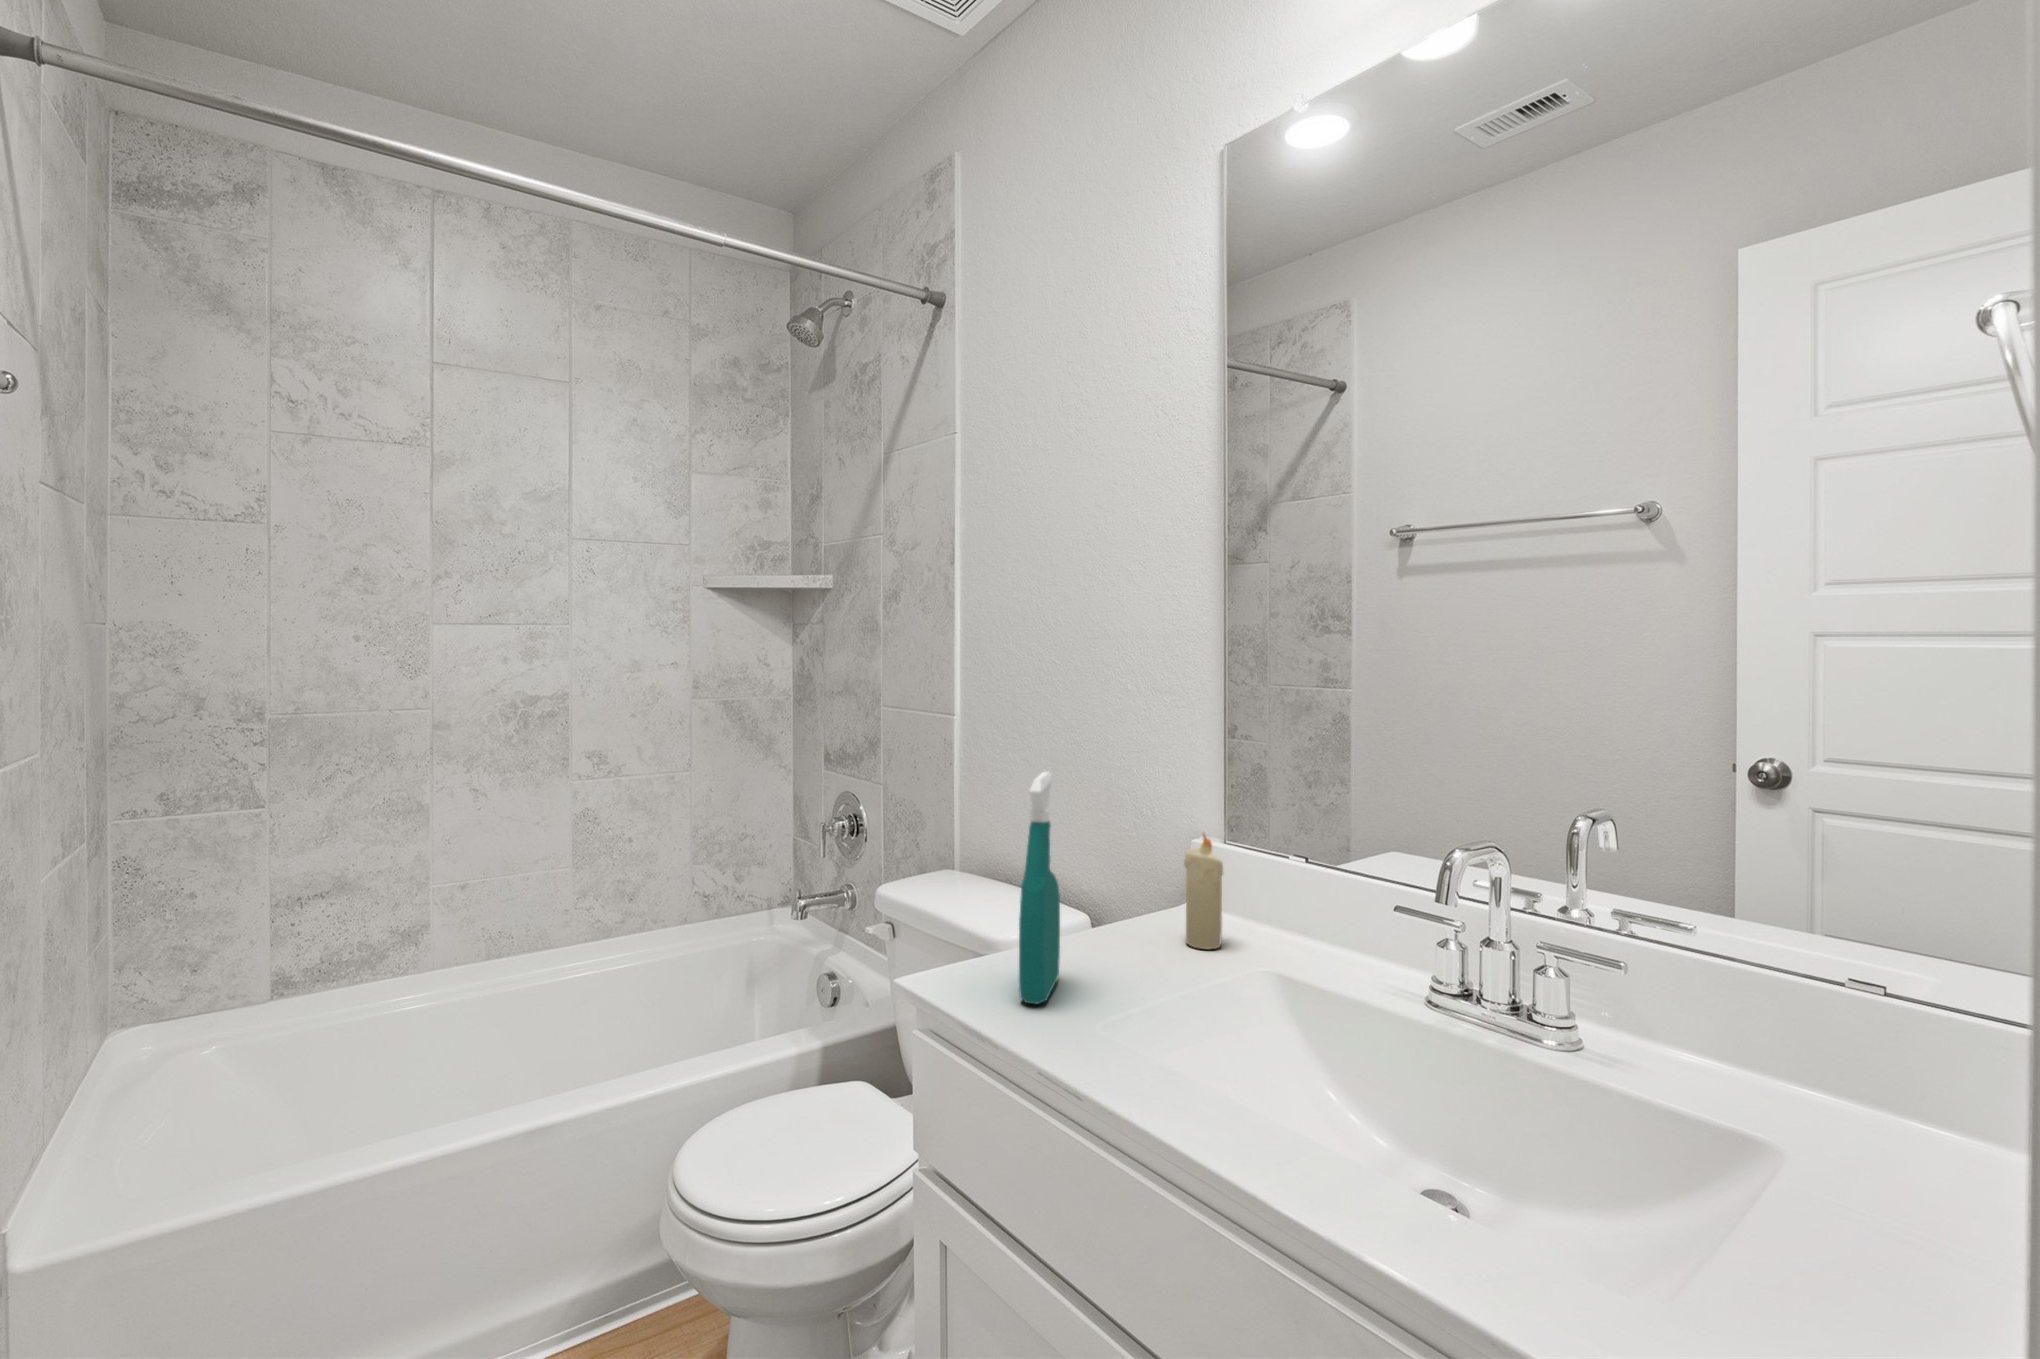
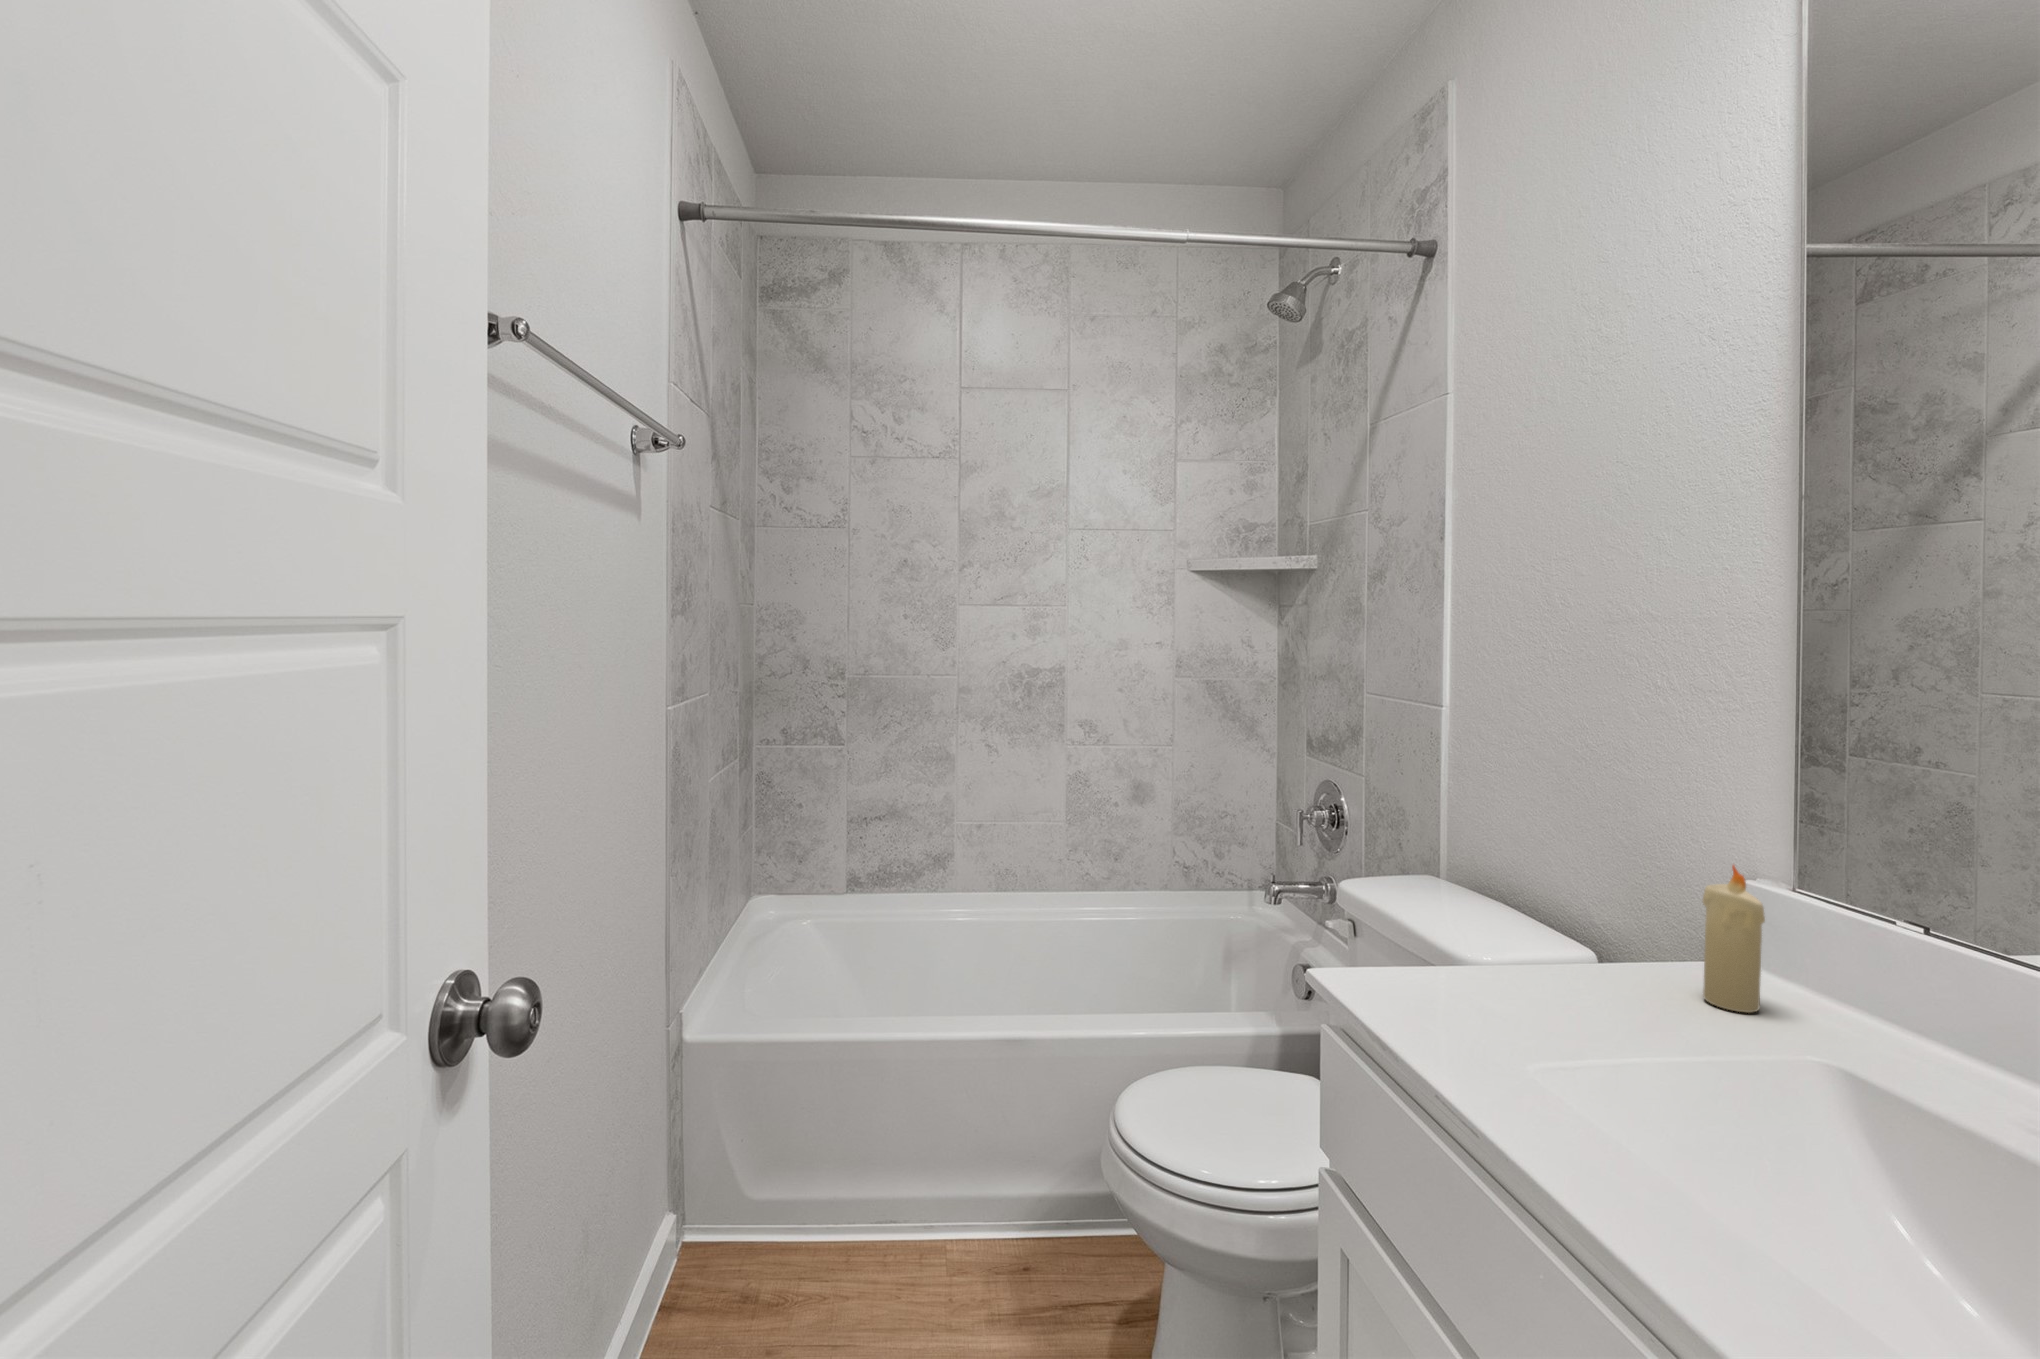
spray bottle: present [1019,772,1060,1004] -> none [1437,768,1502,1019]

